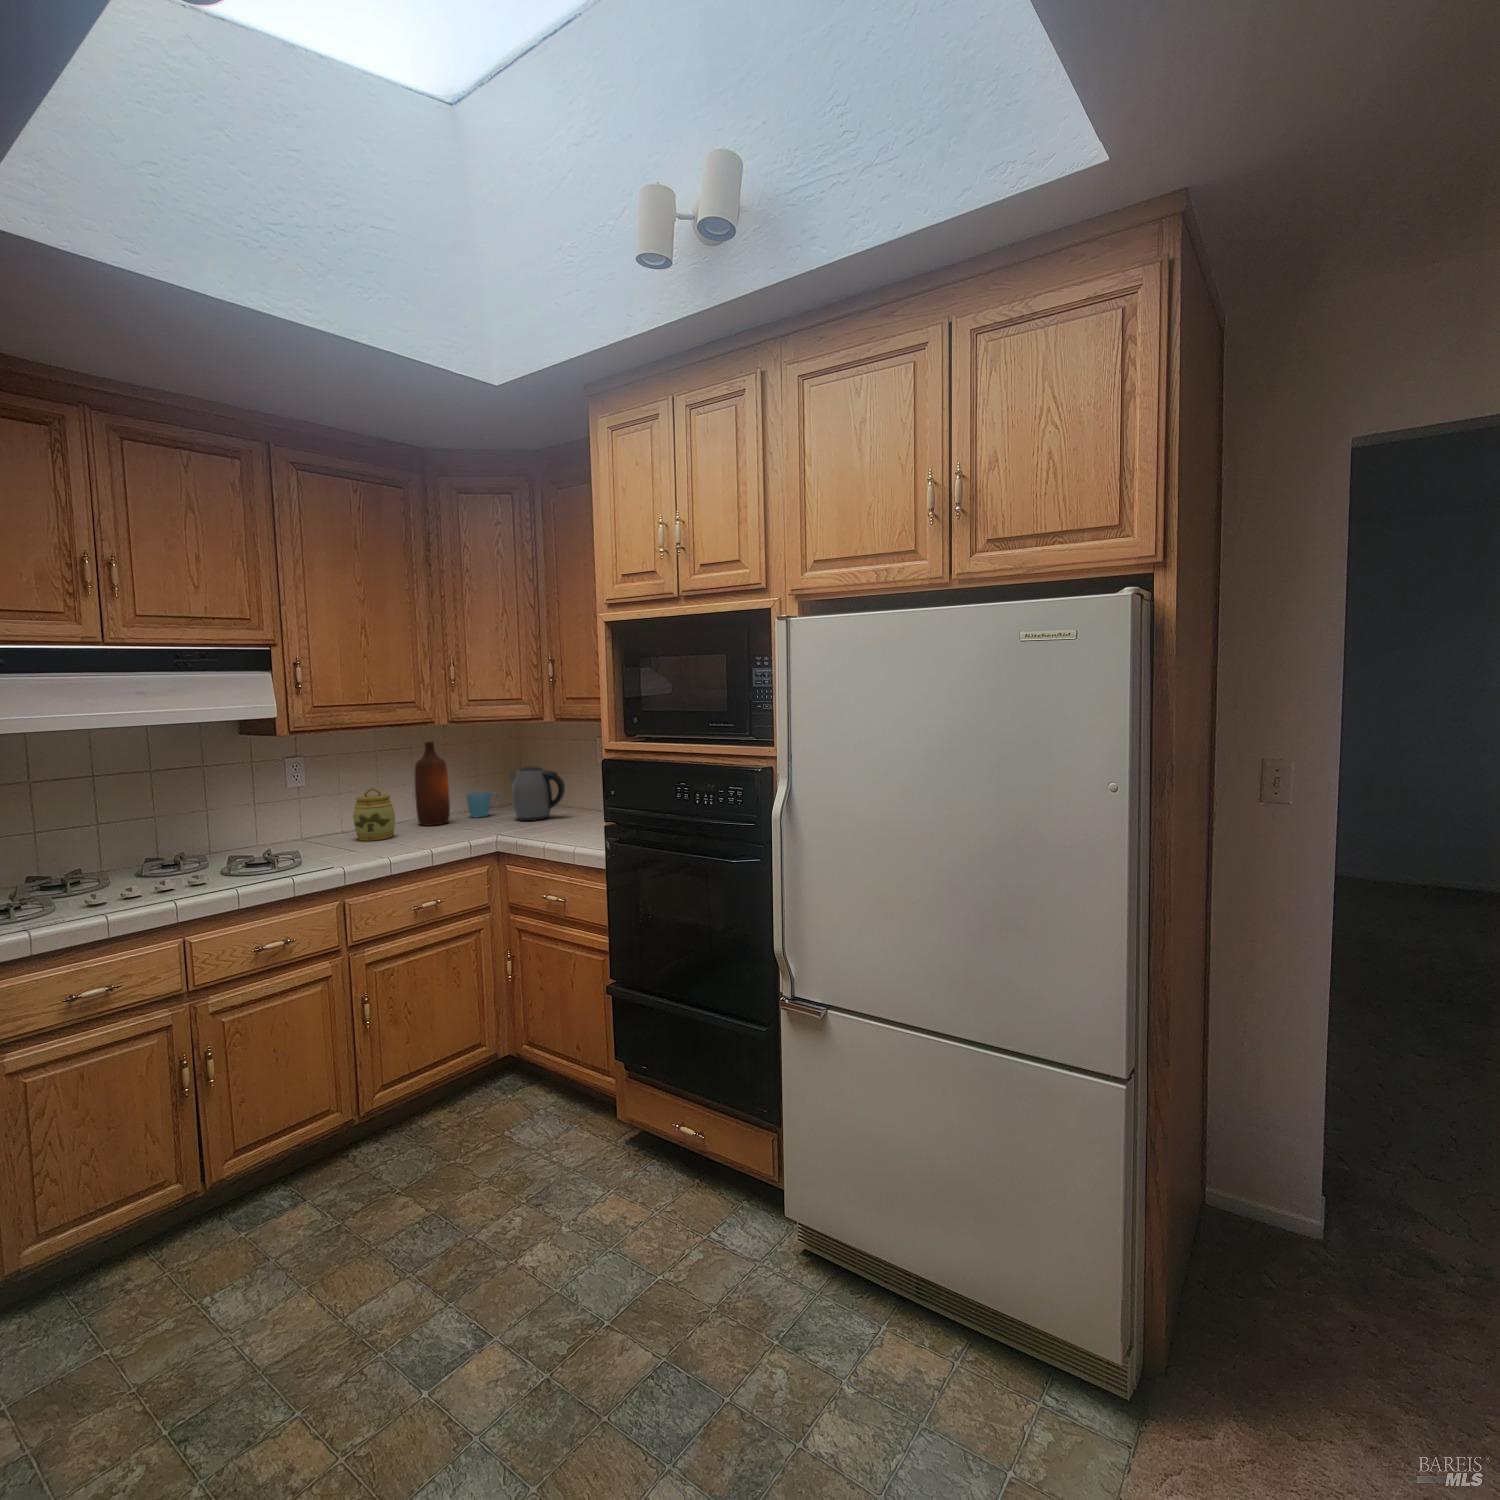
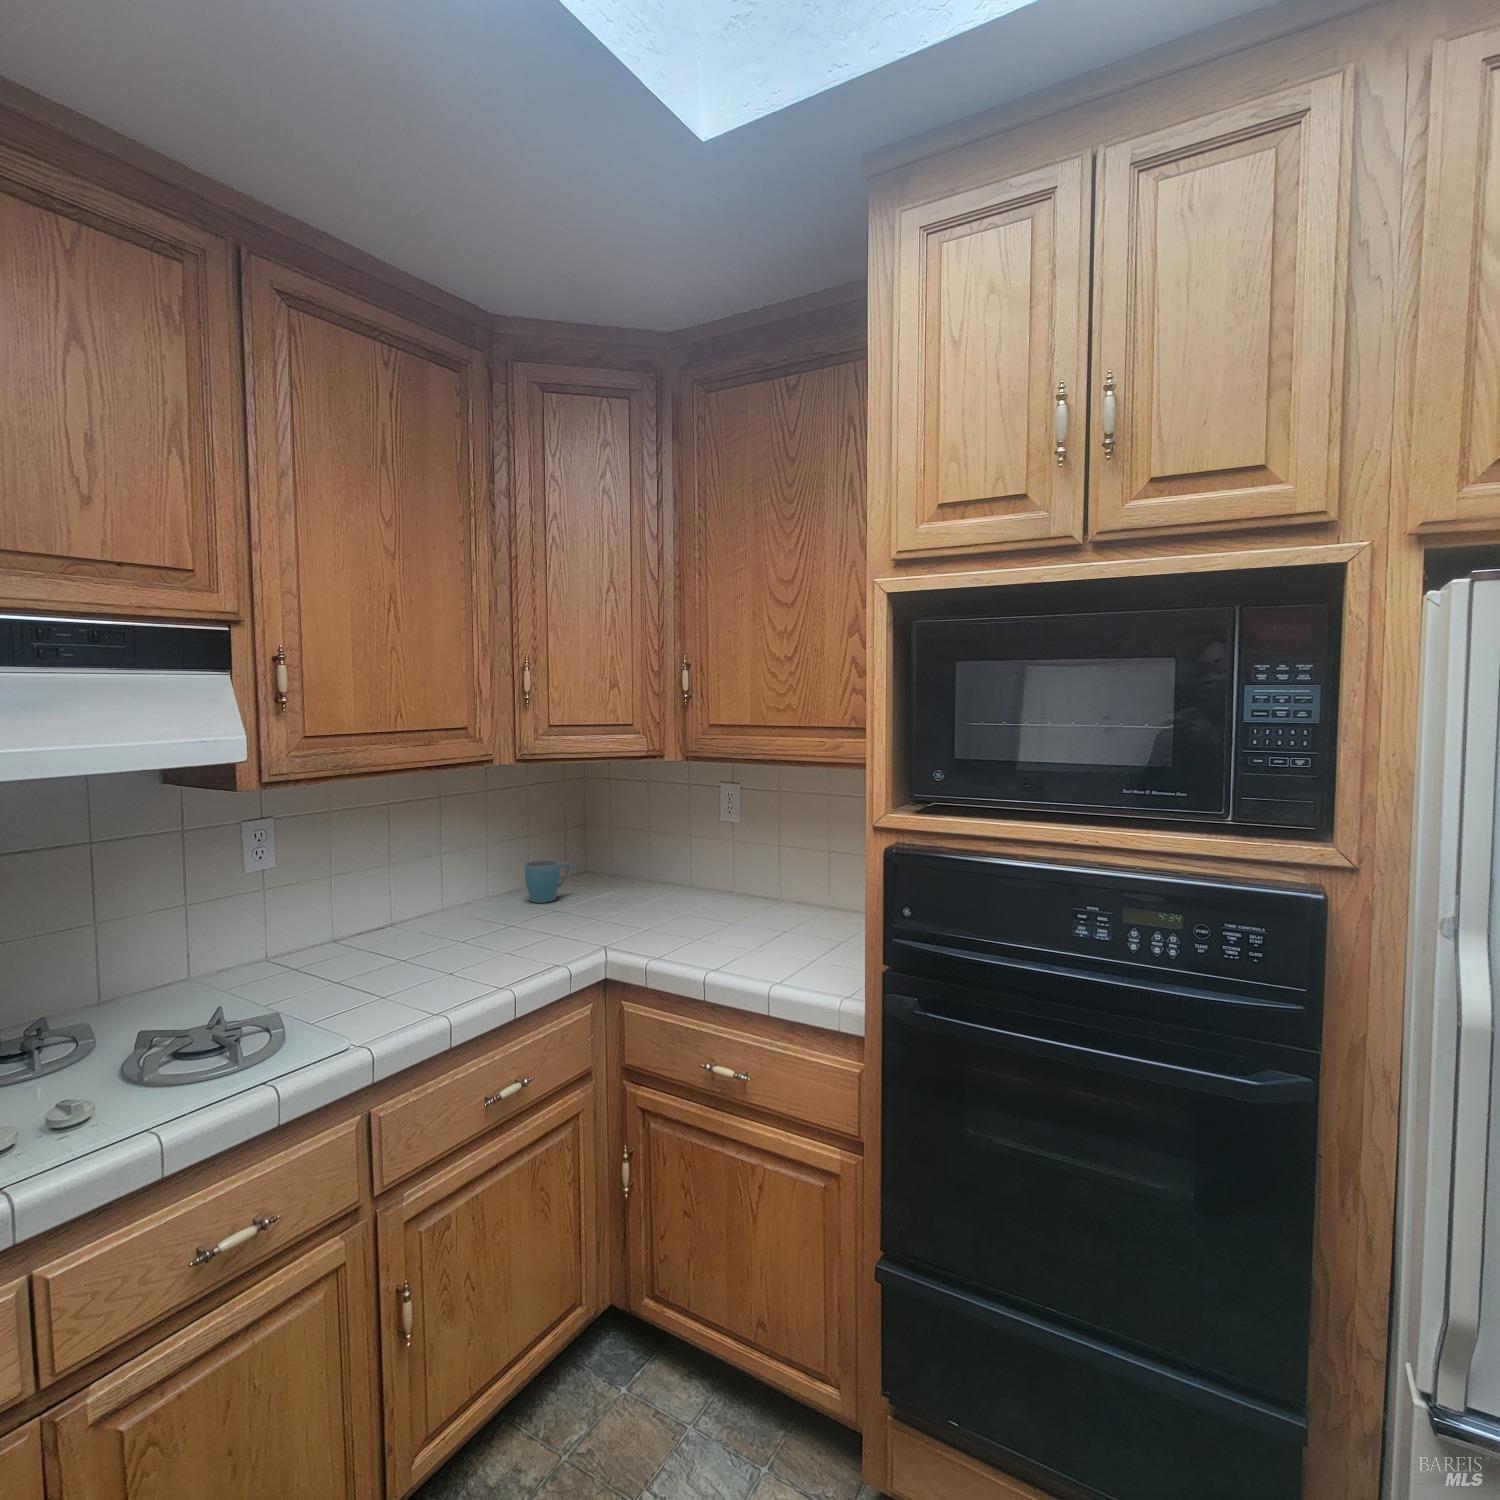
bottle: present [415,742,450,826] -> none [453,788,505,922]
kettle: present [509,766,565,821] -> none [596,826,682,912]
jar: present [353,788,395,841] -> none [361,870,432,962]

